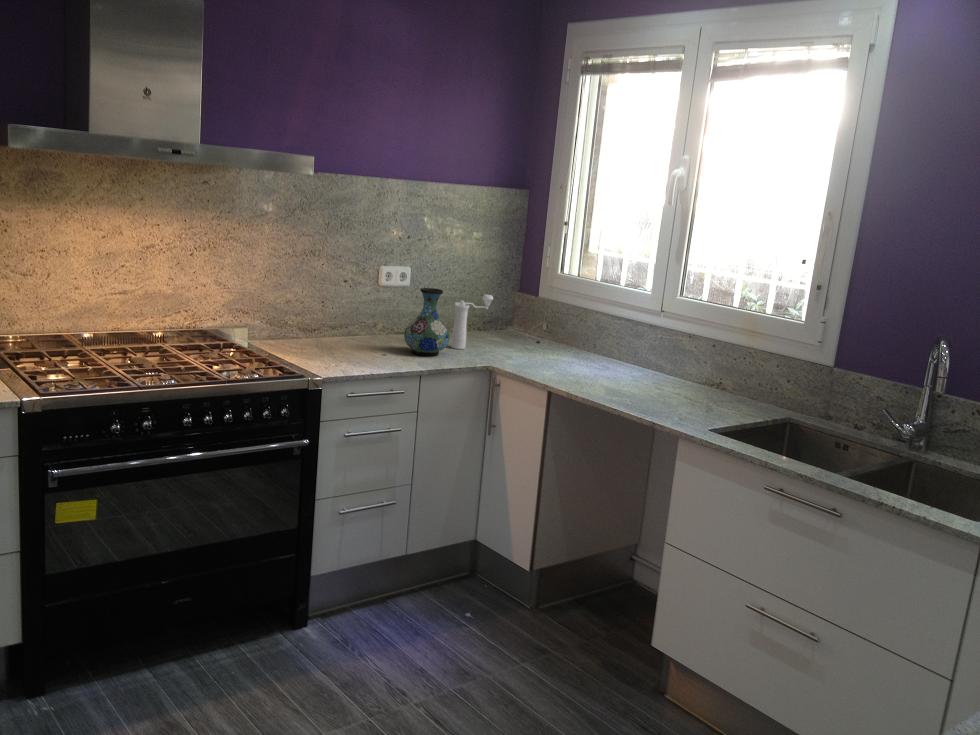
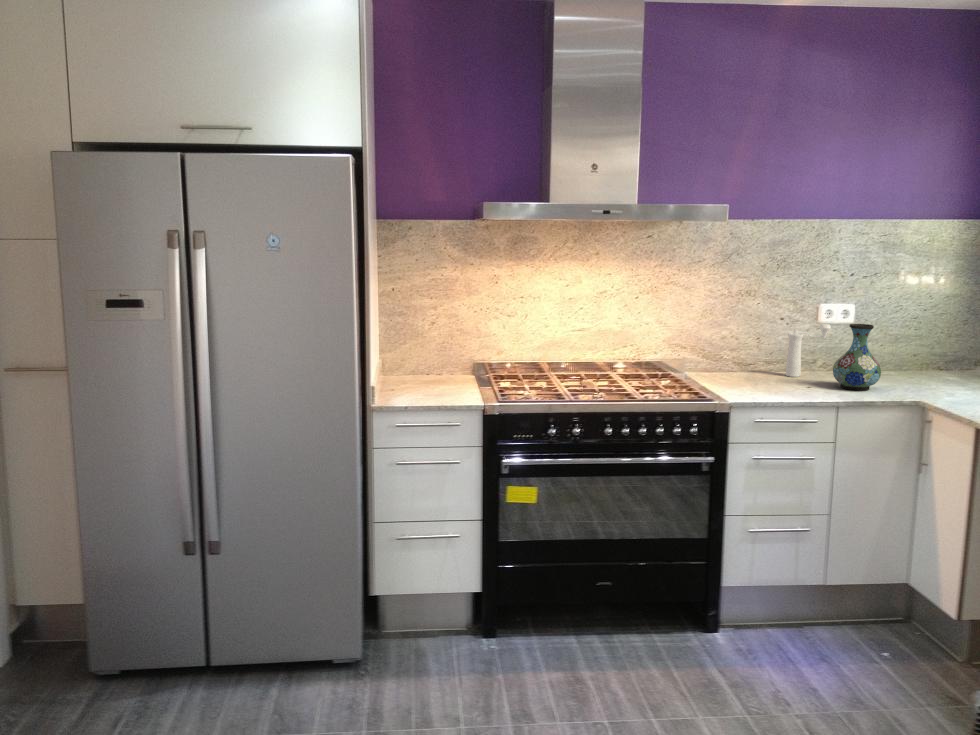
pepper mill: present [451,295,493,349] -> present [786,324,831,377]

